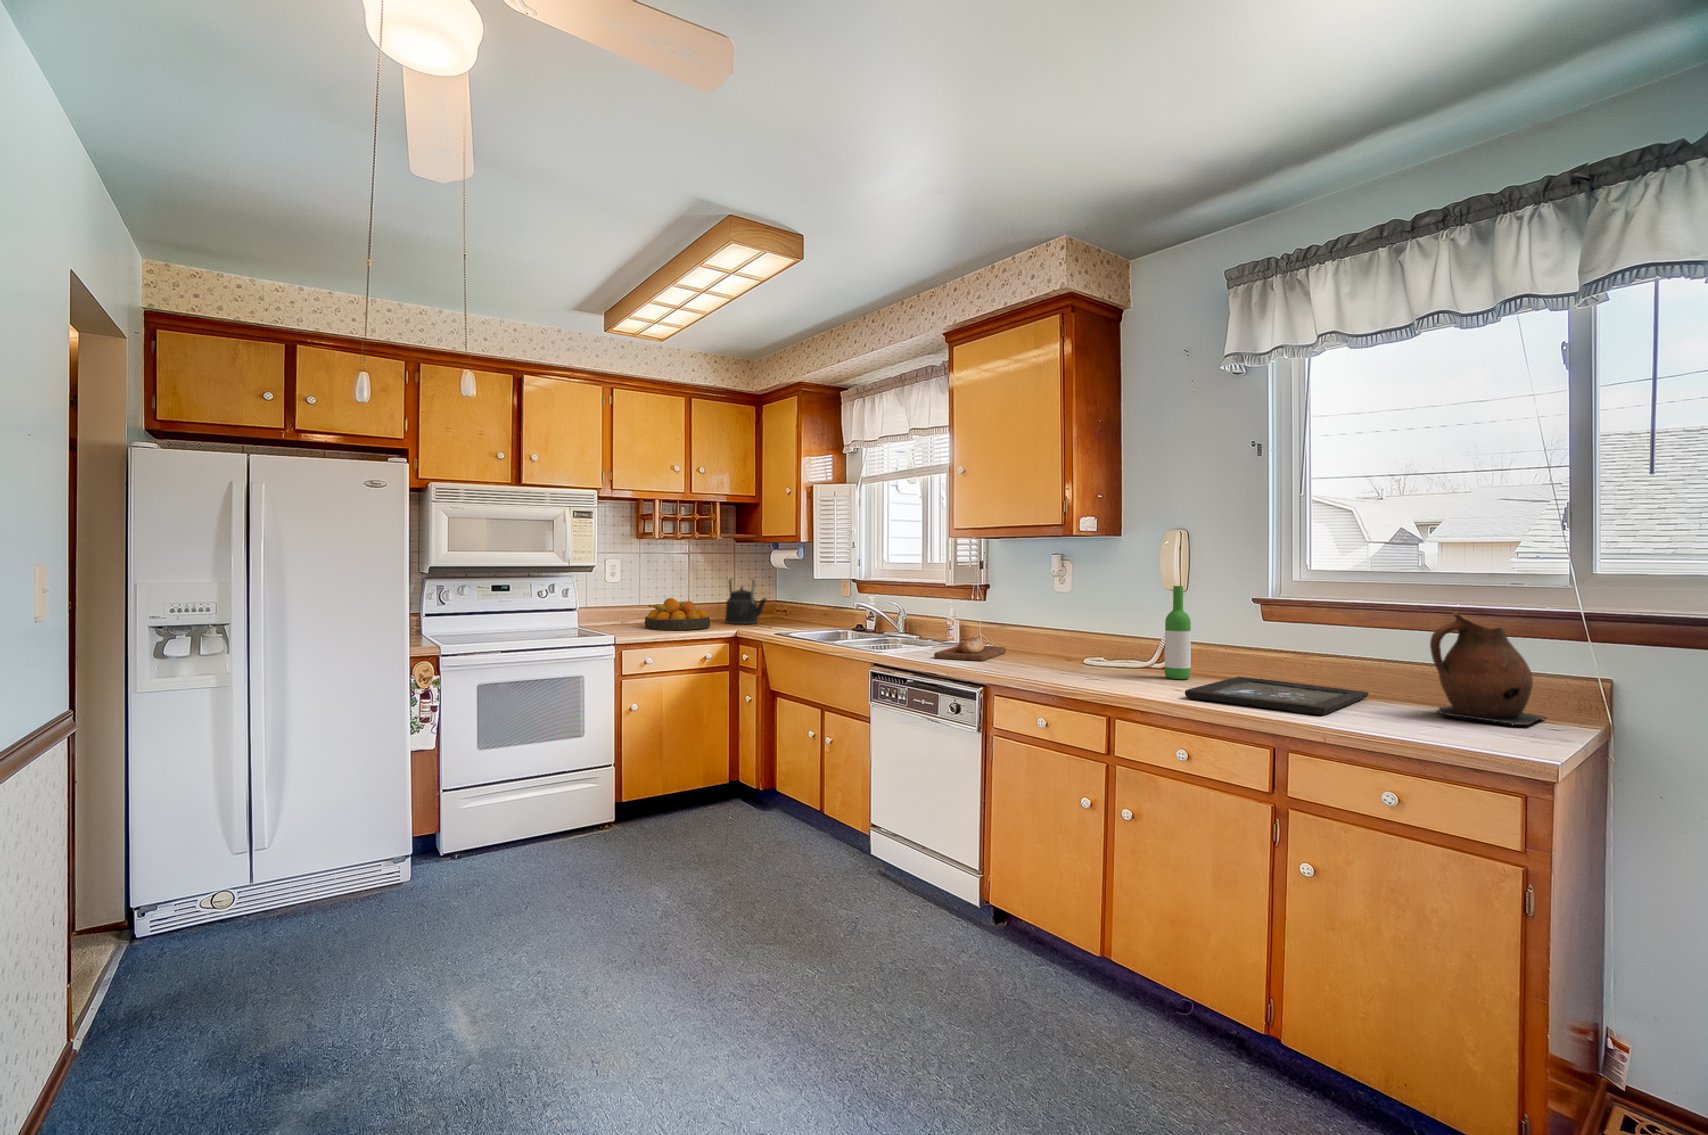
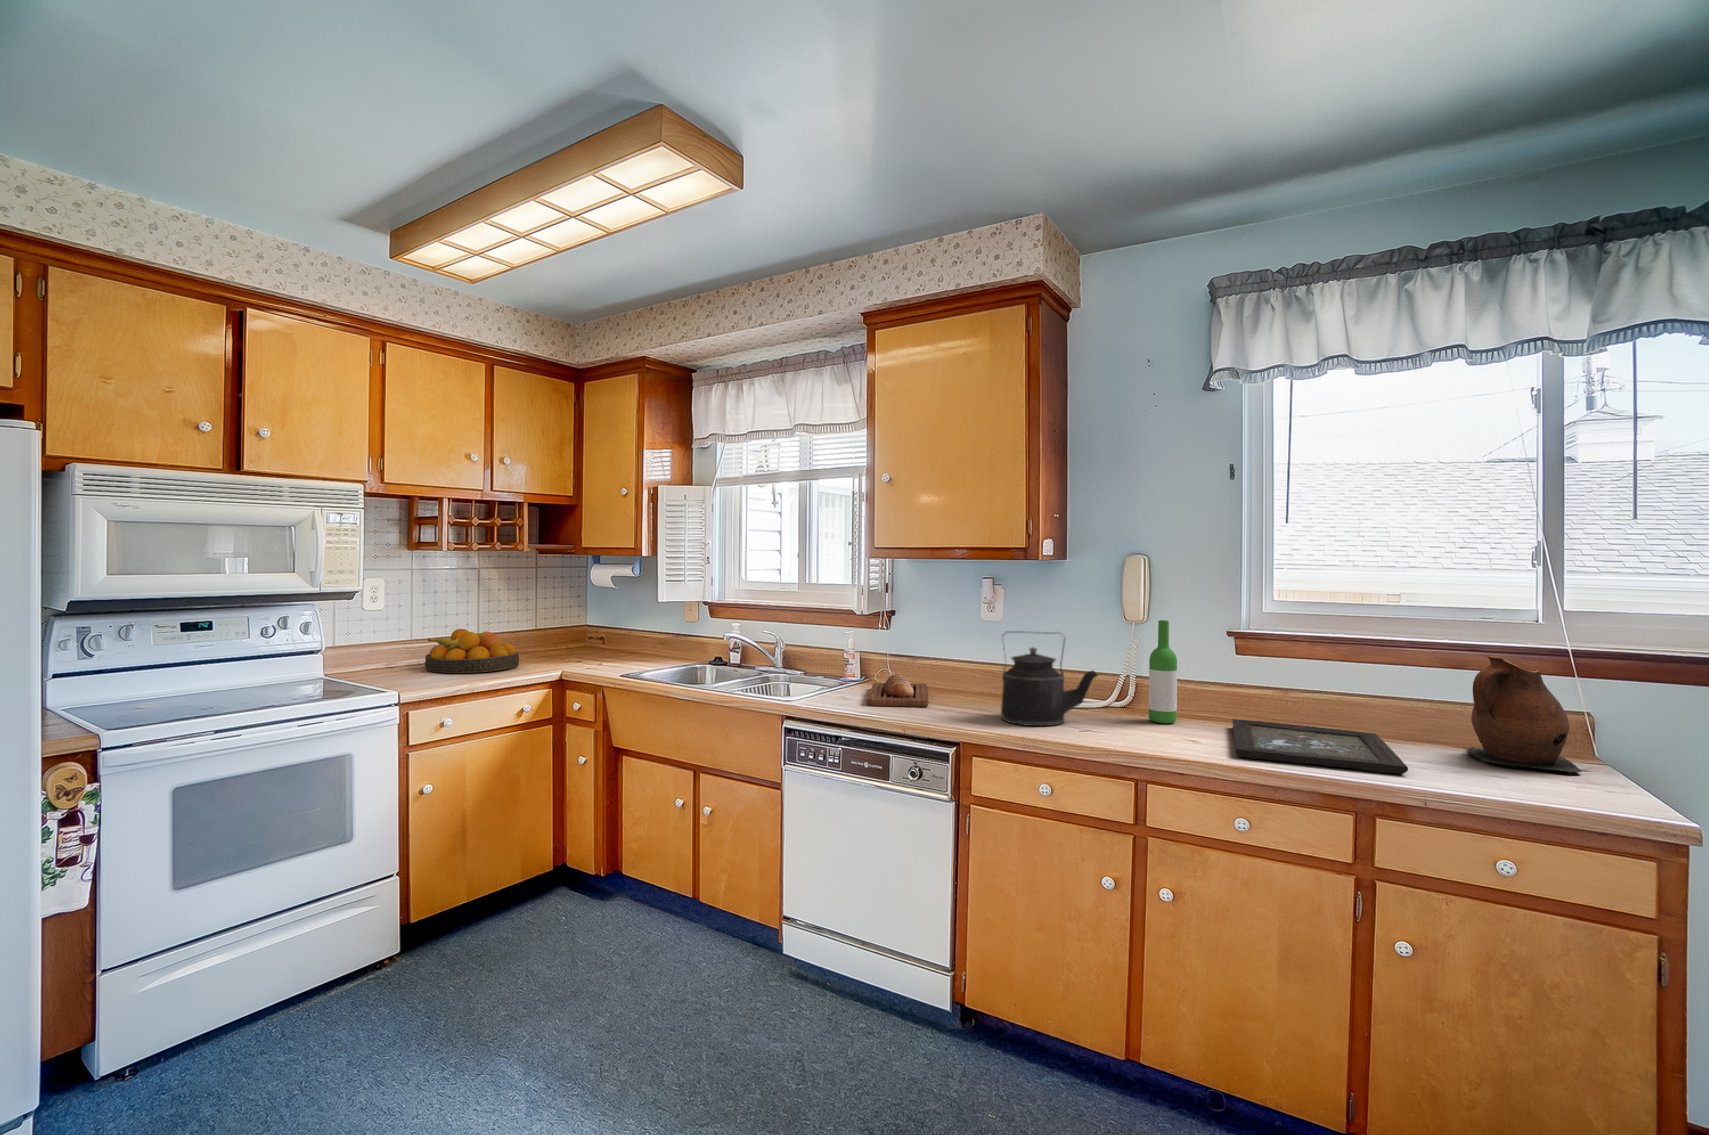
kettle: present [725,579,766,624] -> present [1001,631,1098,726]

